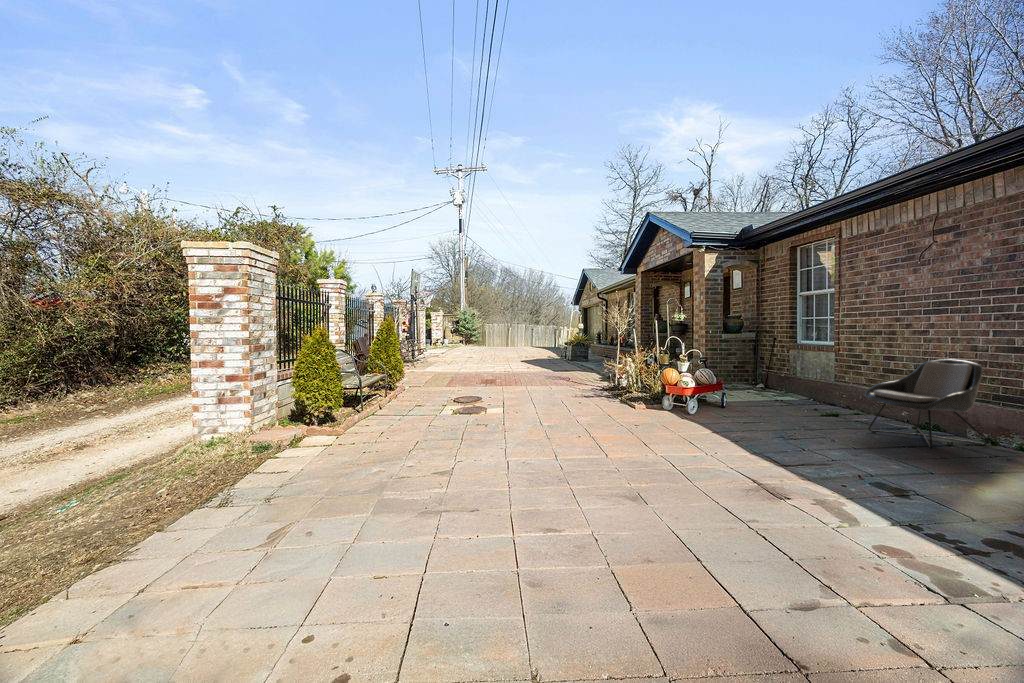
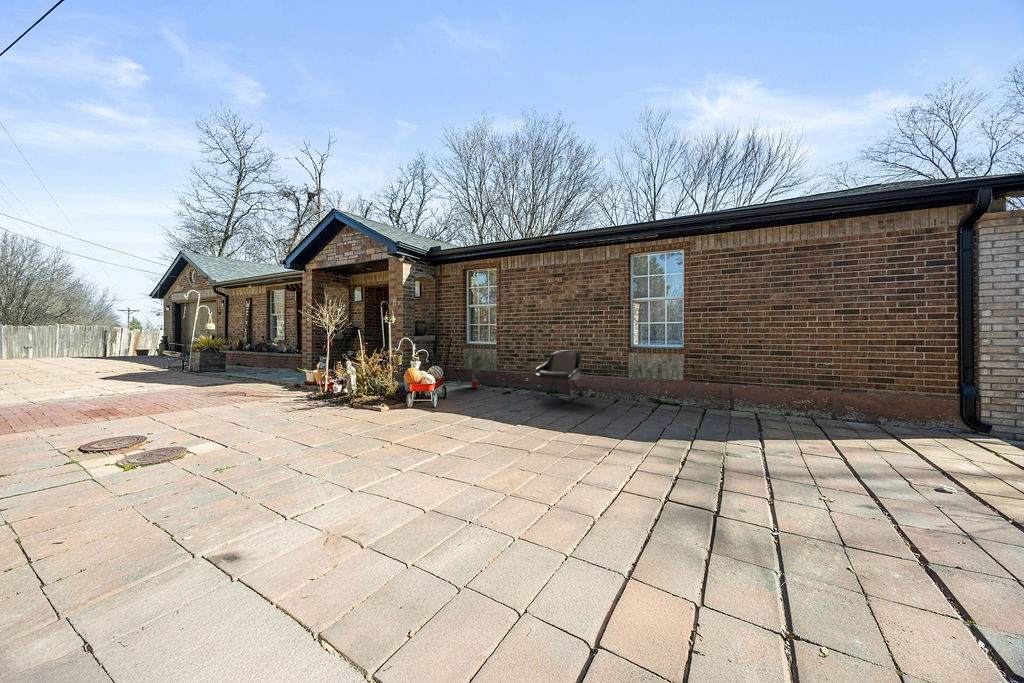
potted tree: none [783,353,821,404] -> present [464,350,488,388]

